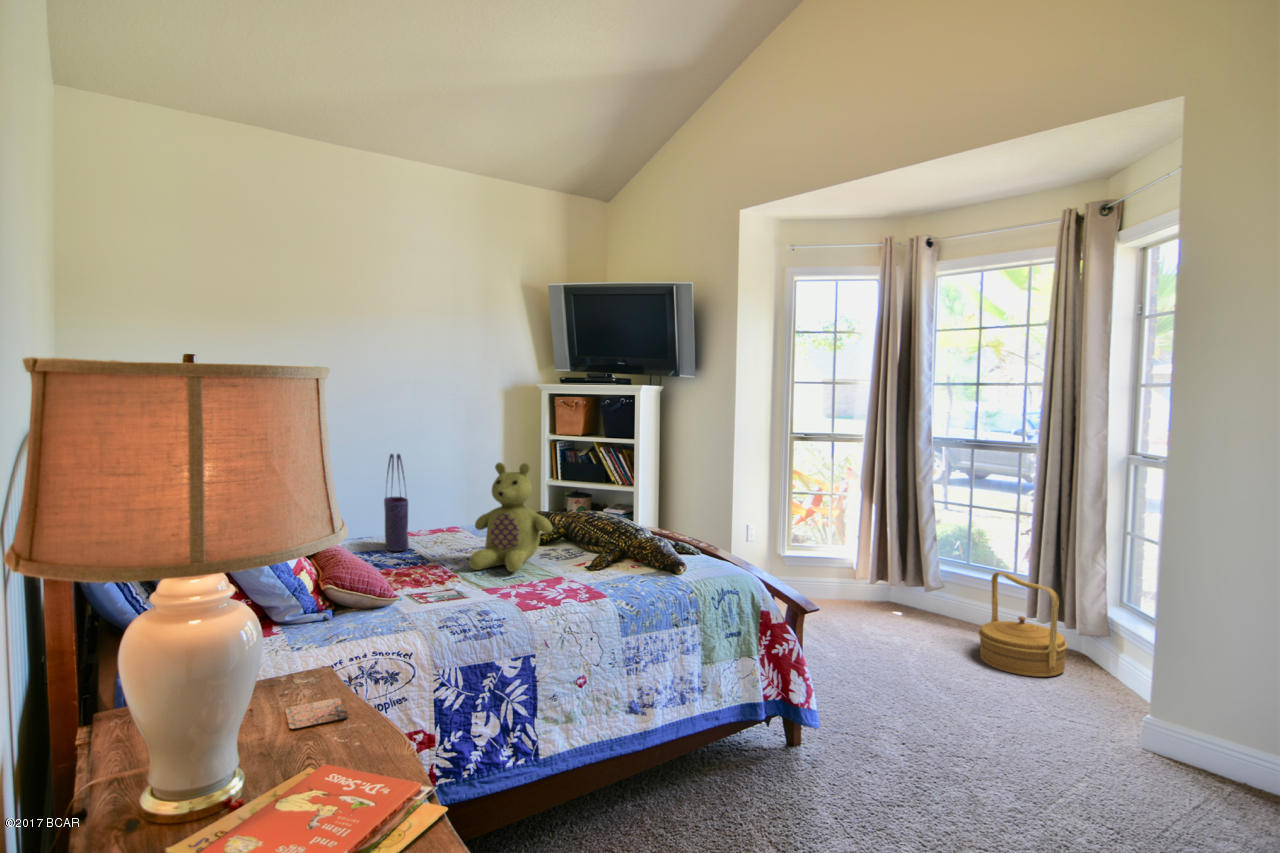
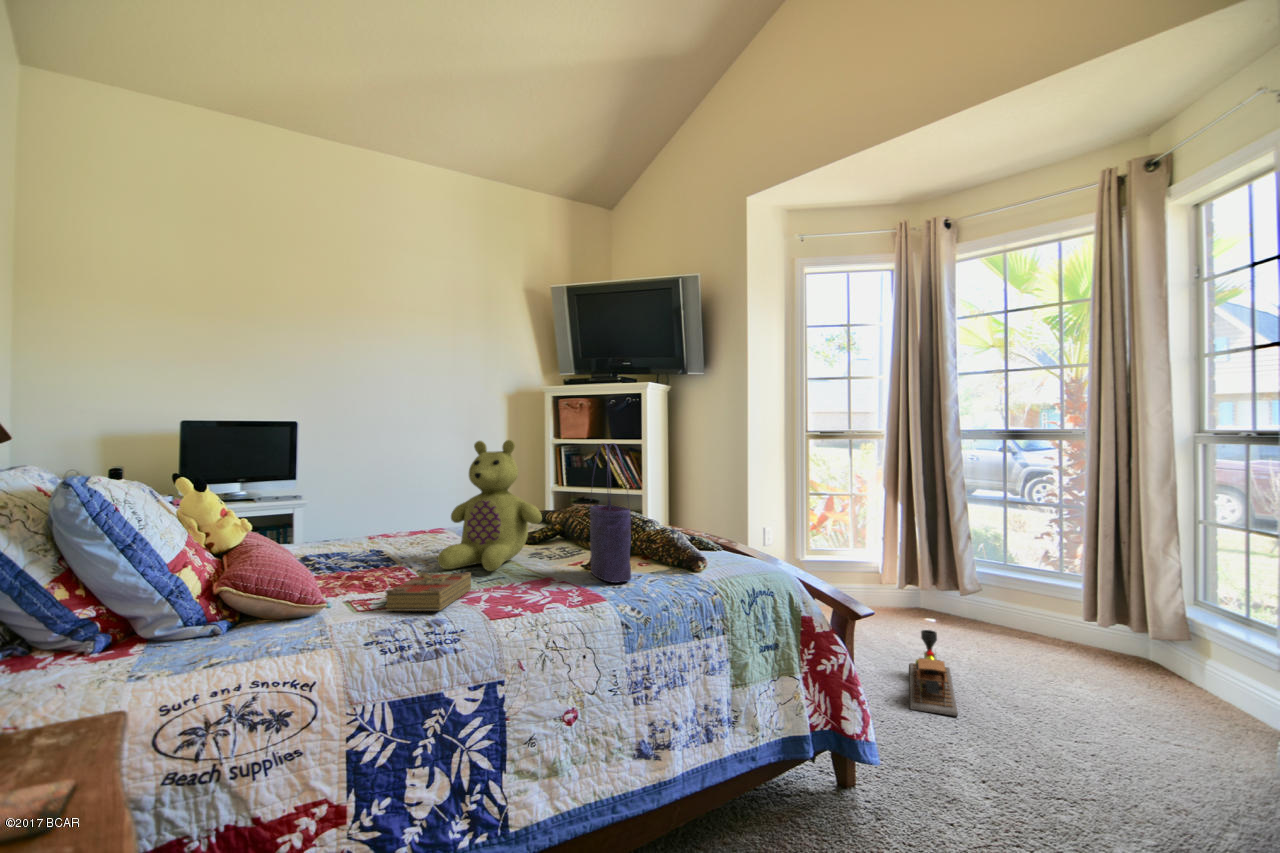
tote bag: present [384,454,409,551] -> present [590,443,631,583]
woven basket: present [978,572,1067,677] -> none [1029,571,1139,691]
book: none [444,574,502,604] -> present [385,572,471,611]
toy train: none [861,623,905,695] -> present [910,630,958,716]

